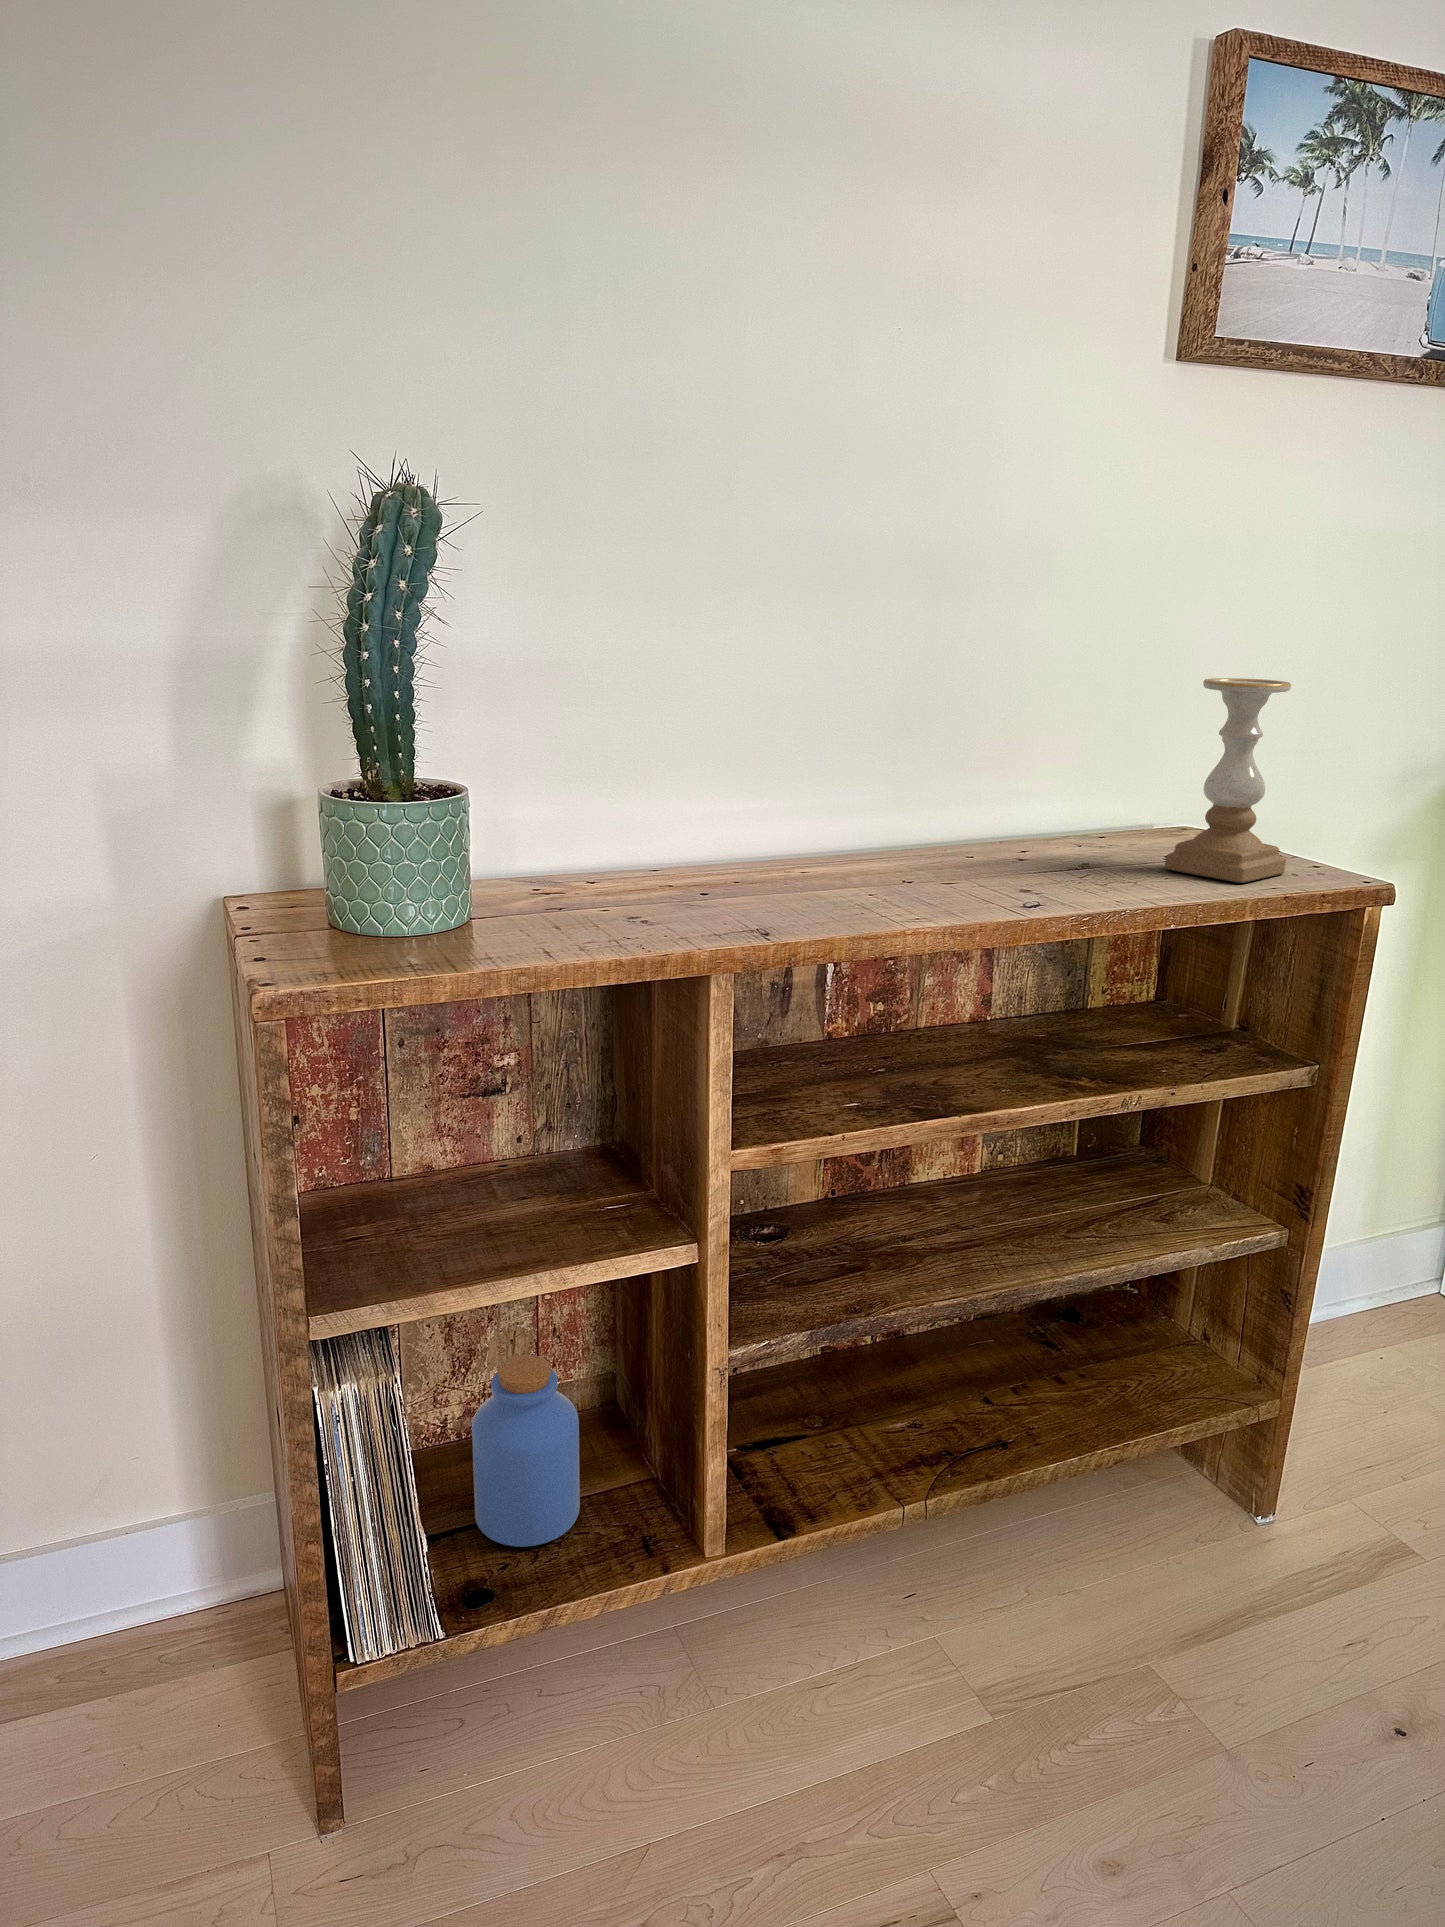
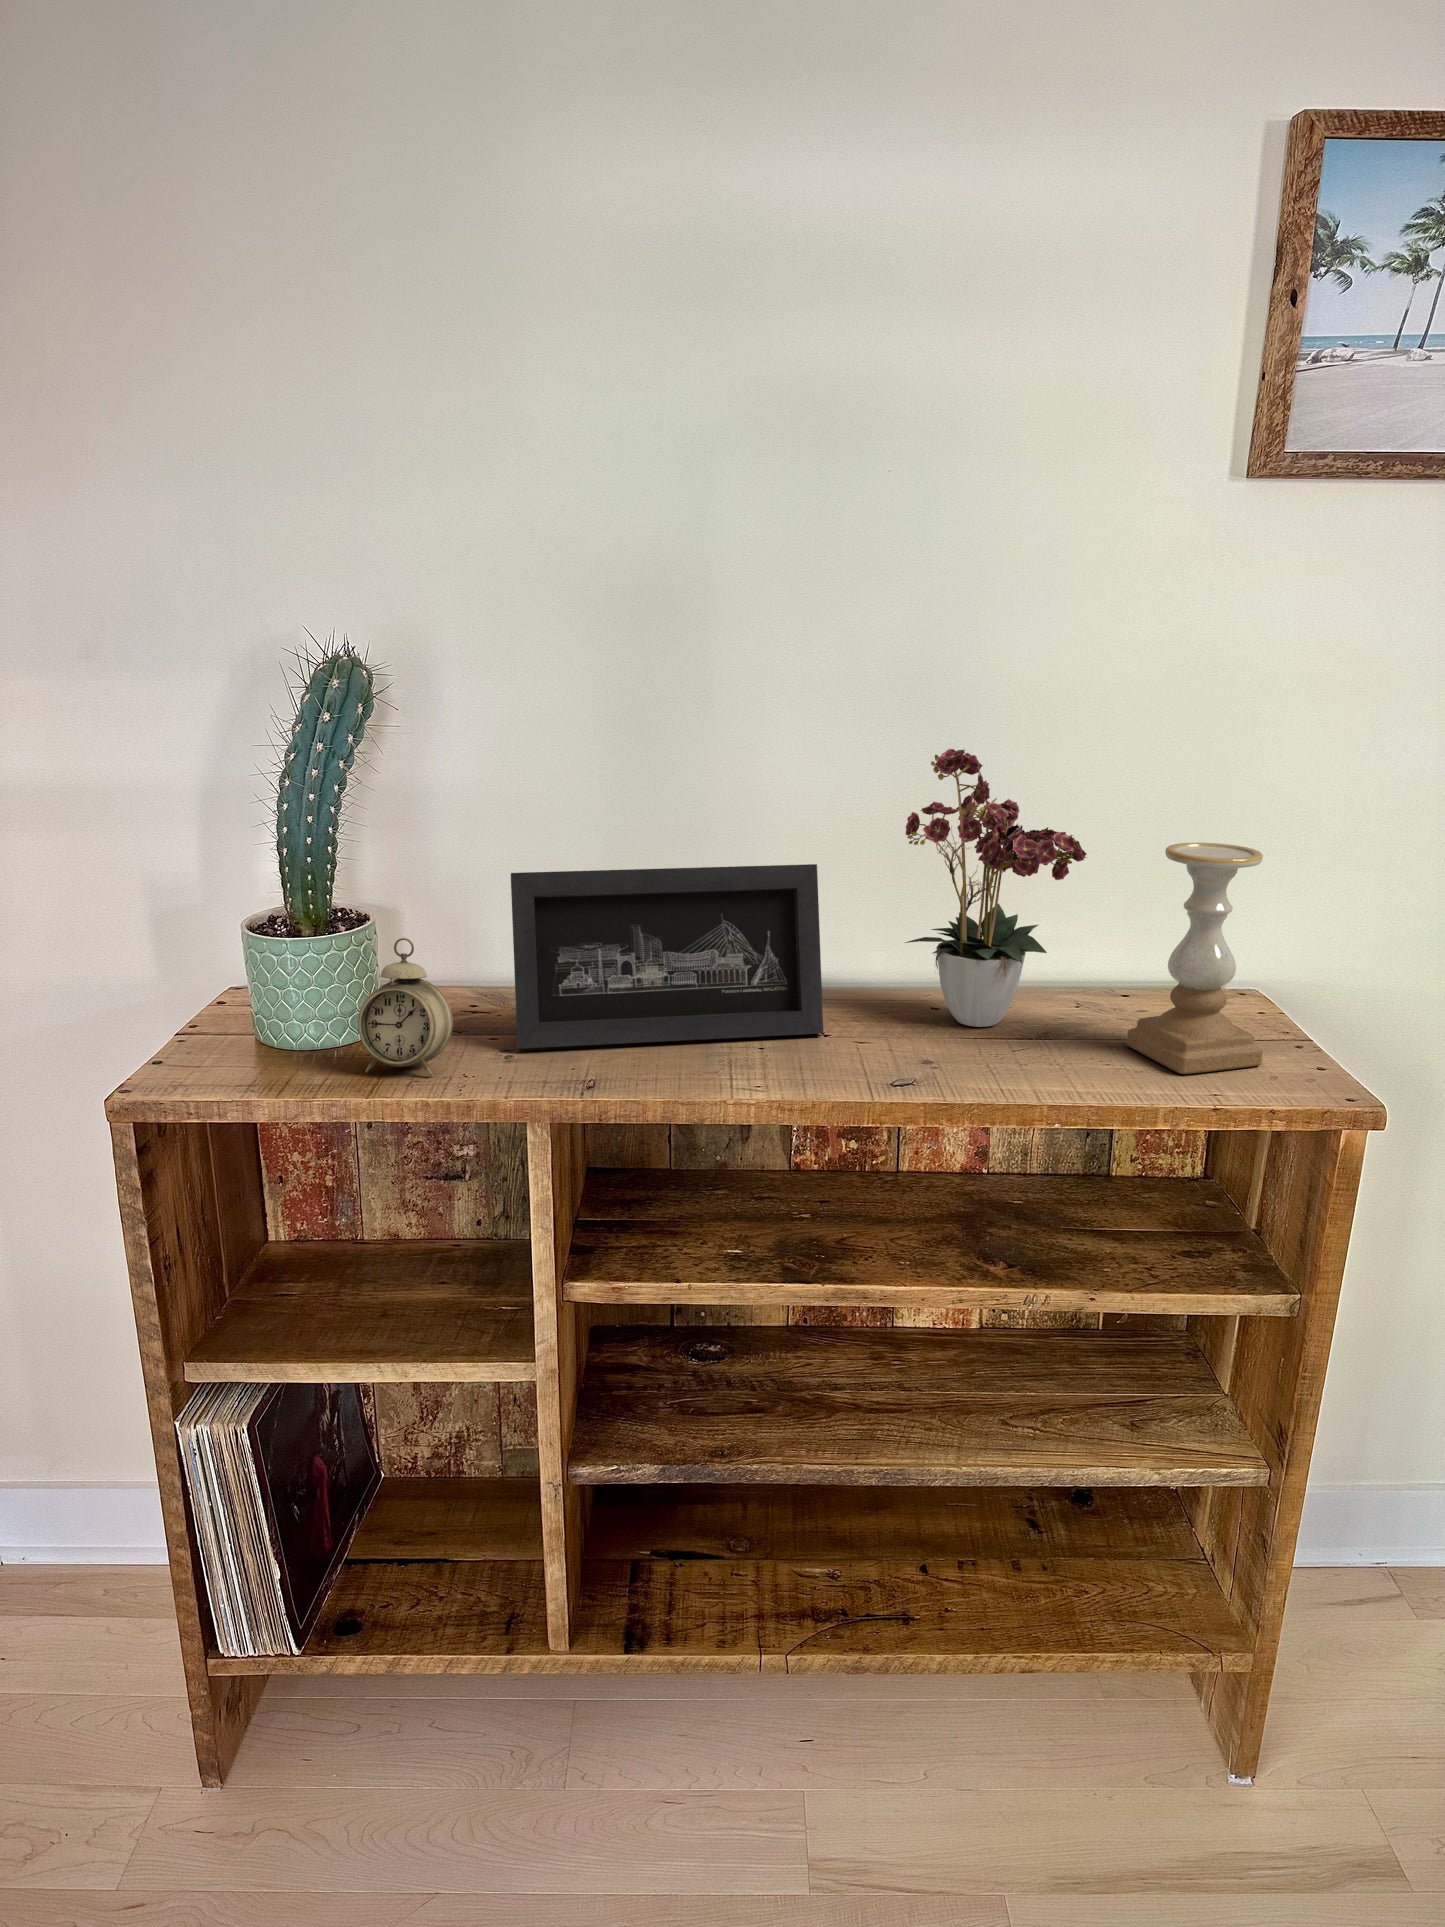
flower arrangement: none [953,584,1136,867] -> present [905,749,1087,1027]
picture frame: none [621,713,914,915] -> present [511,864,823,1048]
alarm clock: none [507,793,607,948] -> present [358,938,453,1076]
jar: present [472,1355,580,1547] -> none [381,1422,482,1596]

